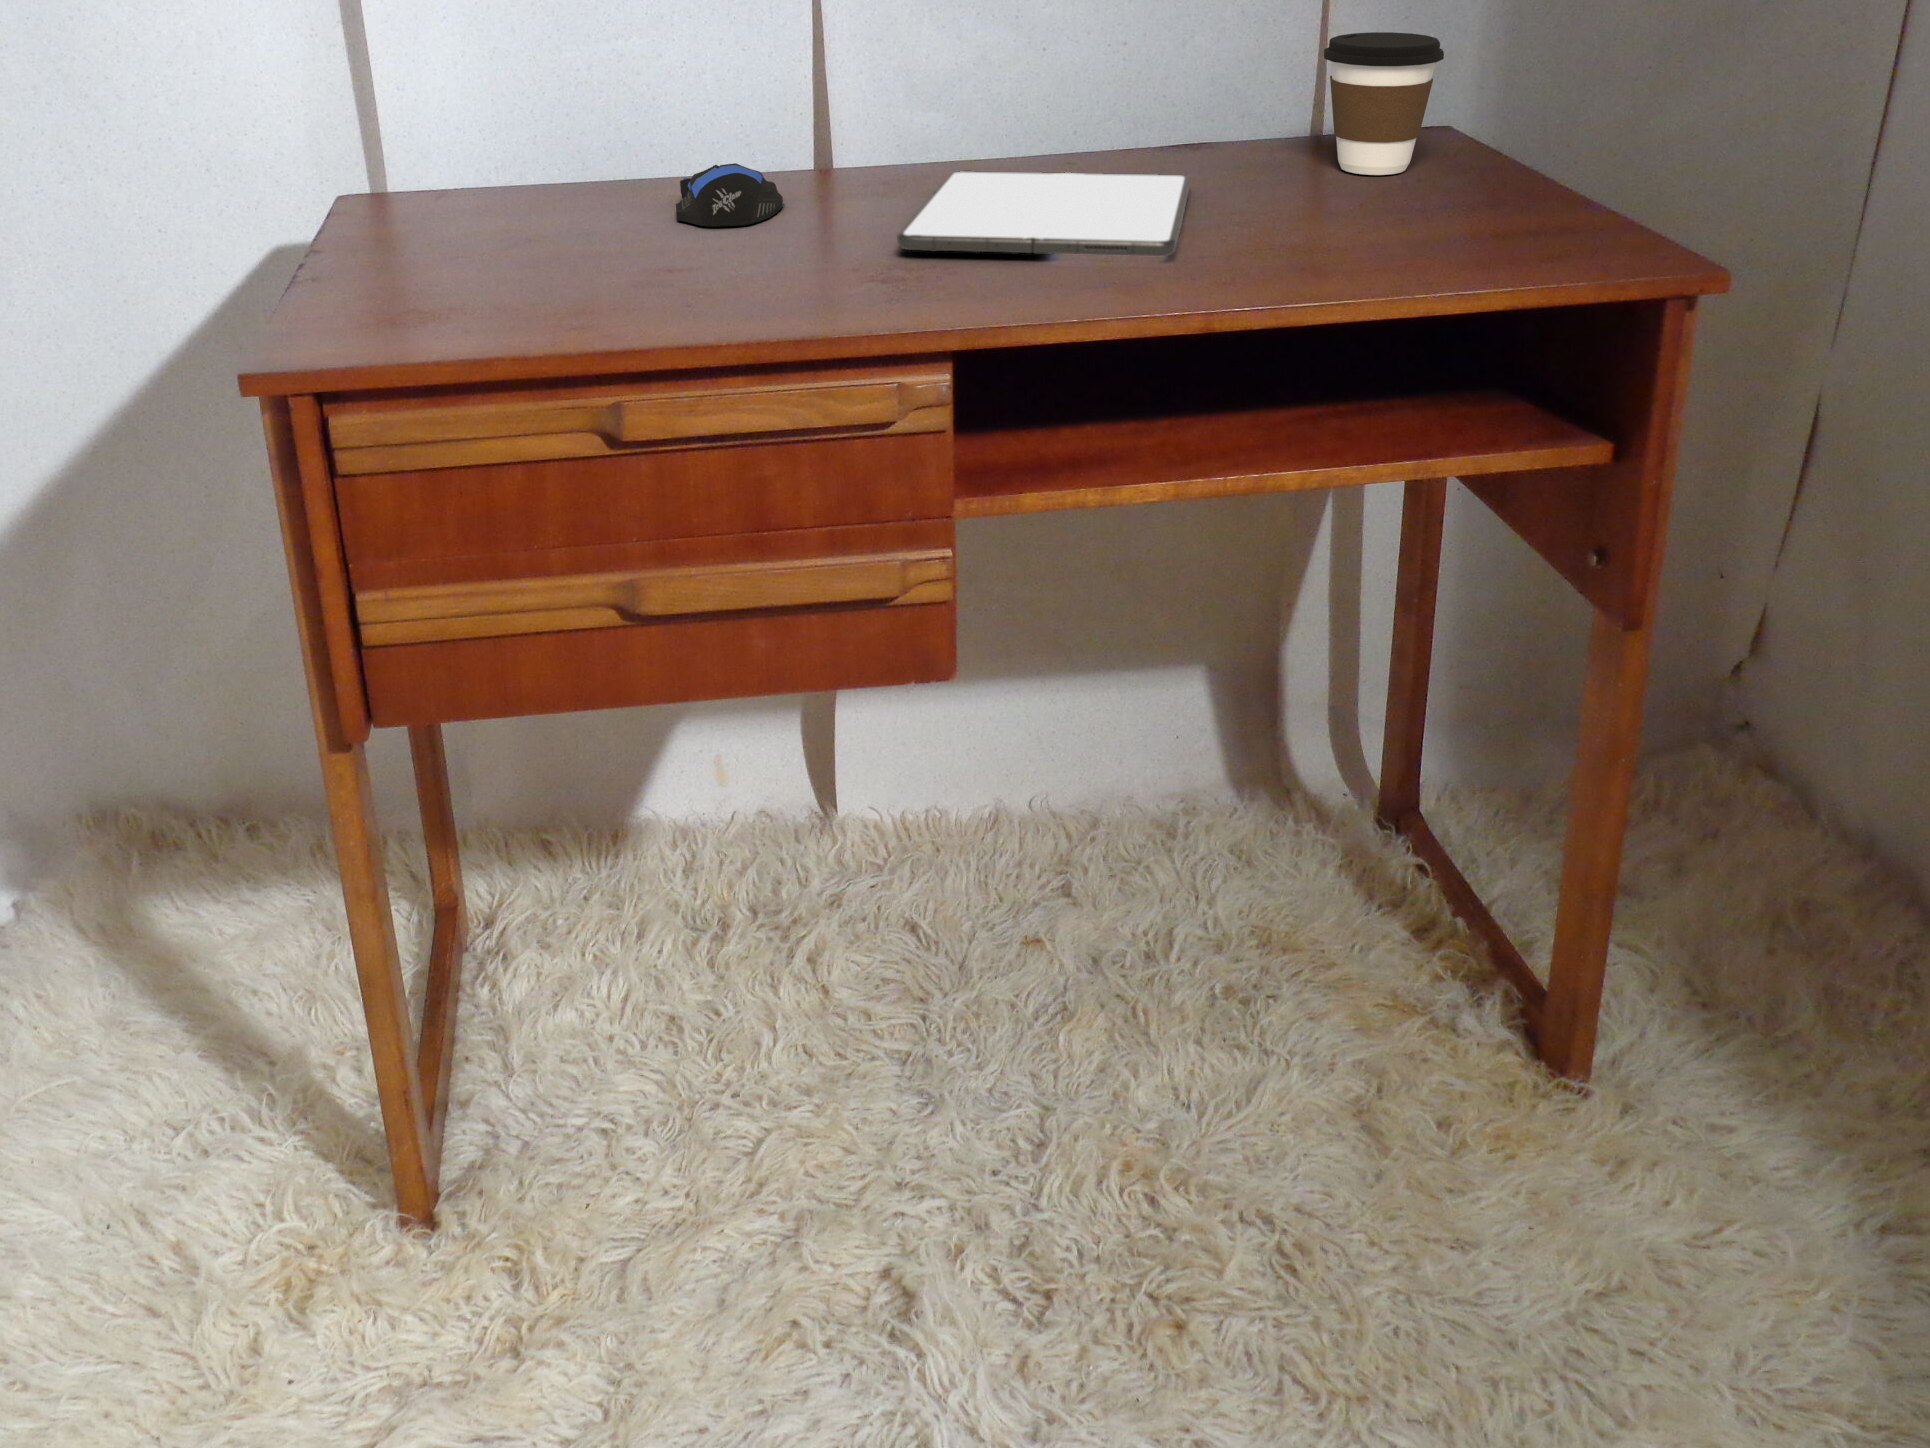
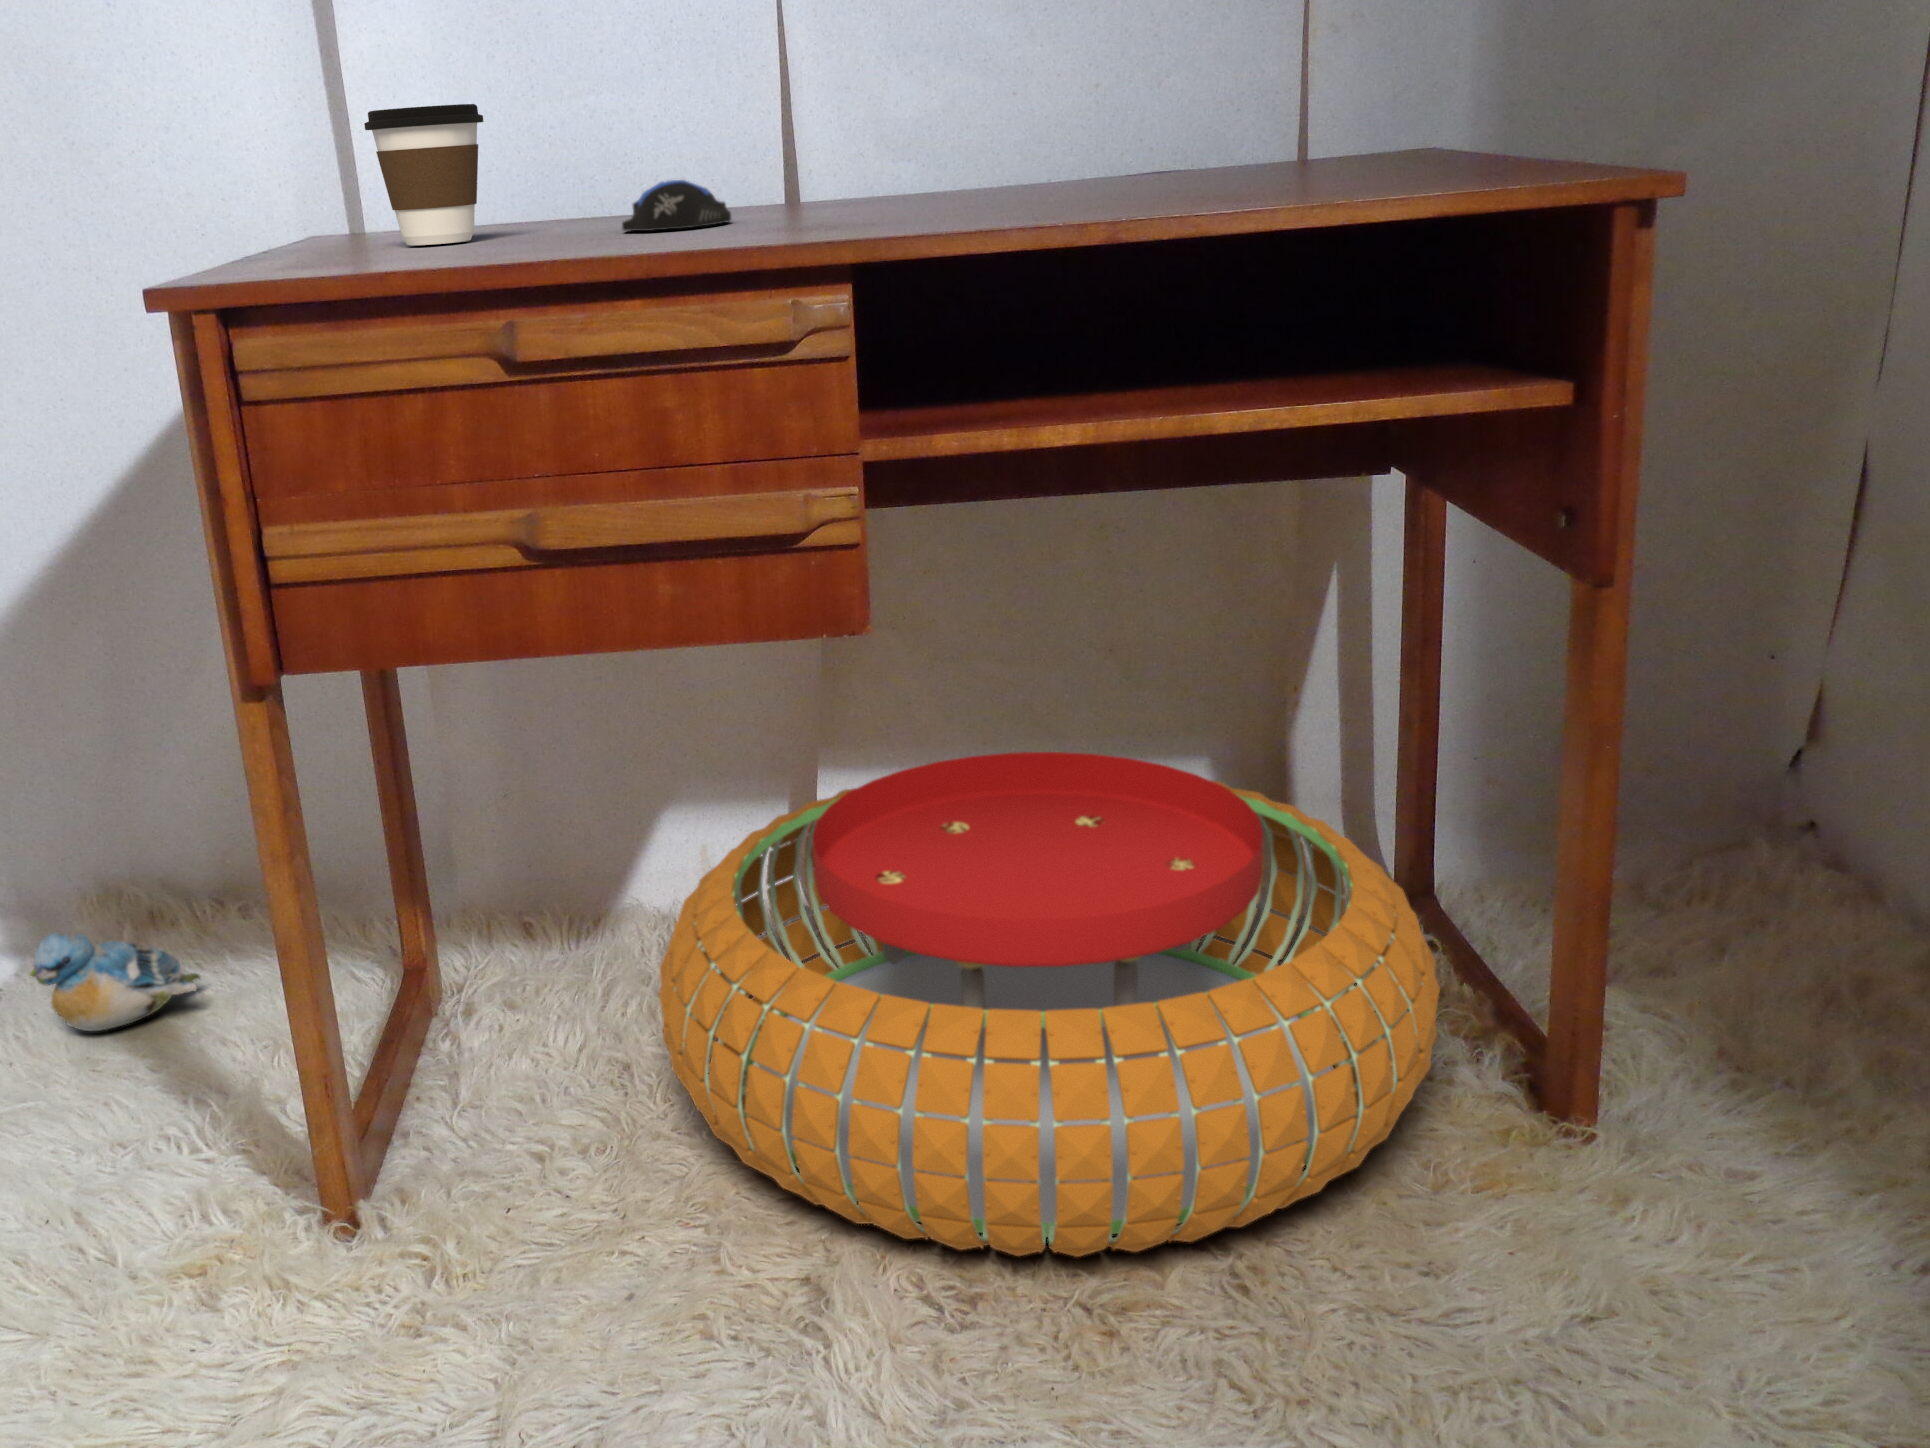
coffee cup: present [1324,32,1444,175] -> present [364,104,484,245]
tablet: present [897,171,1190,256] -> none [822,177,1145,221]
pouf: none [716,699,1455,1246] -> present [659,752,1440,1257]
plush toy: none [52,890,225,988] -> present [30,932,200,1031]

